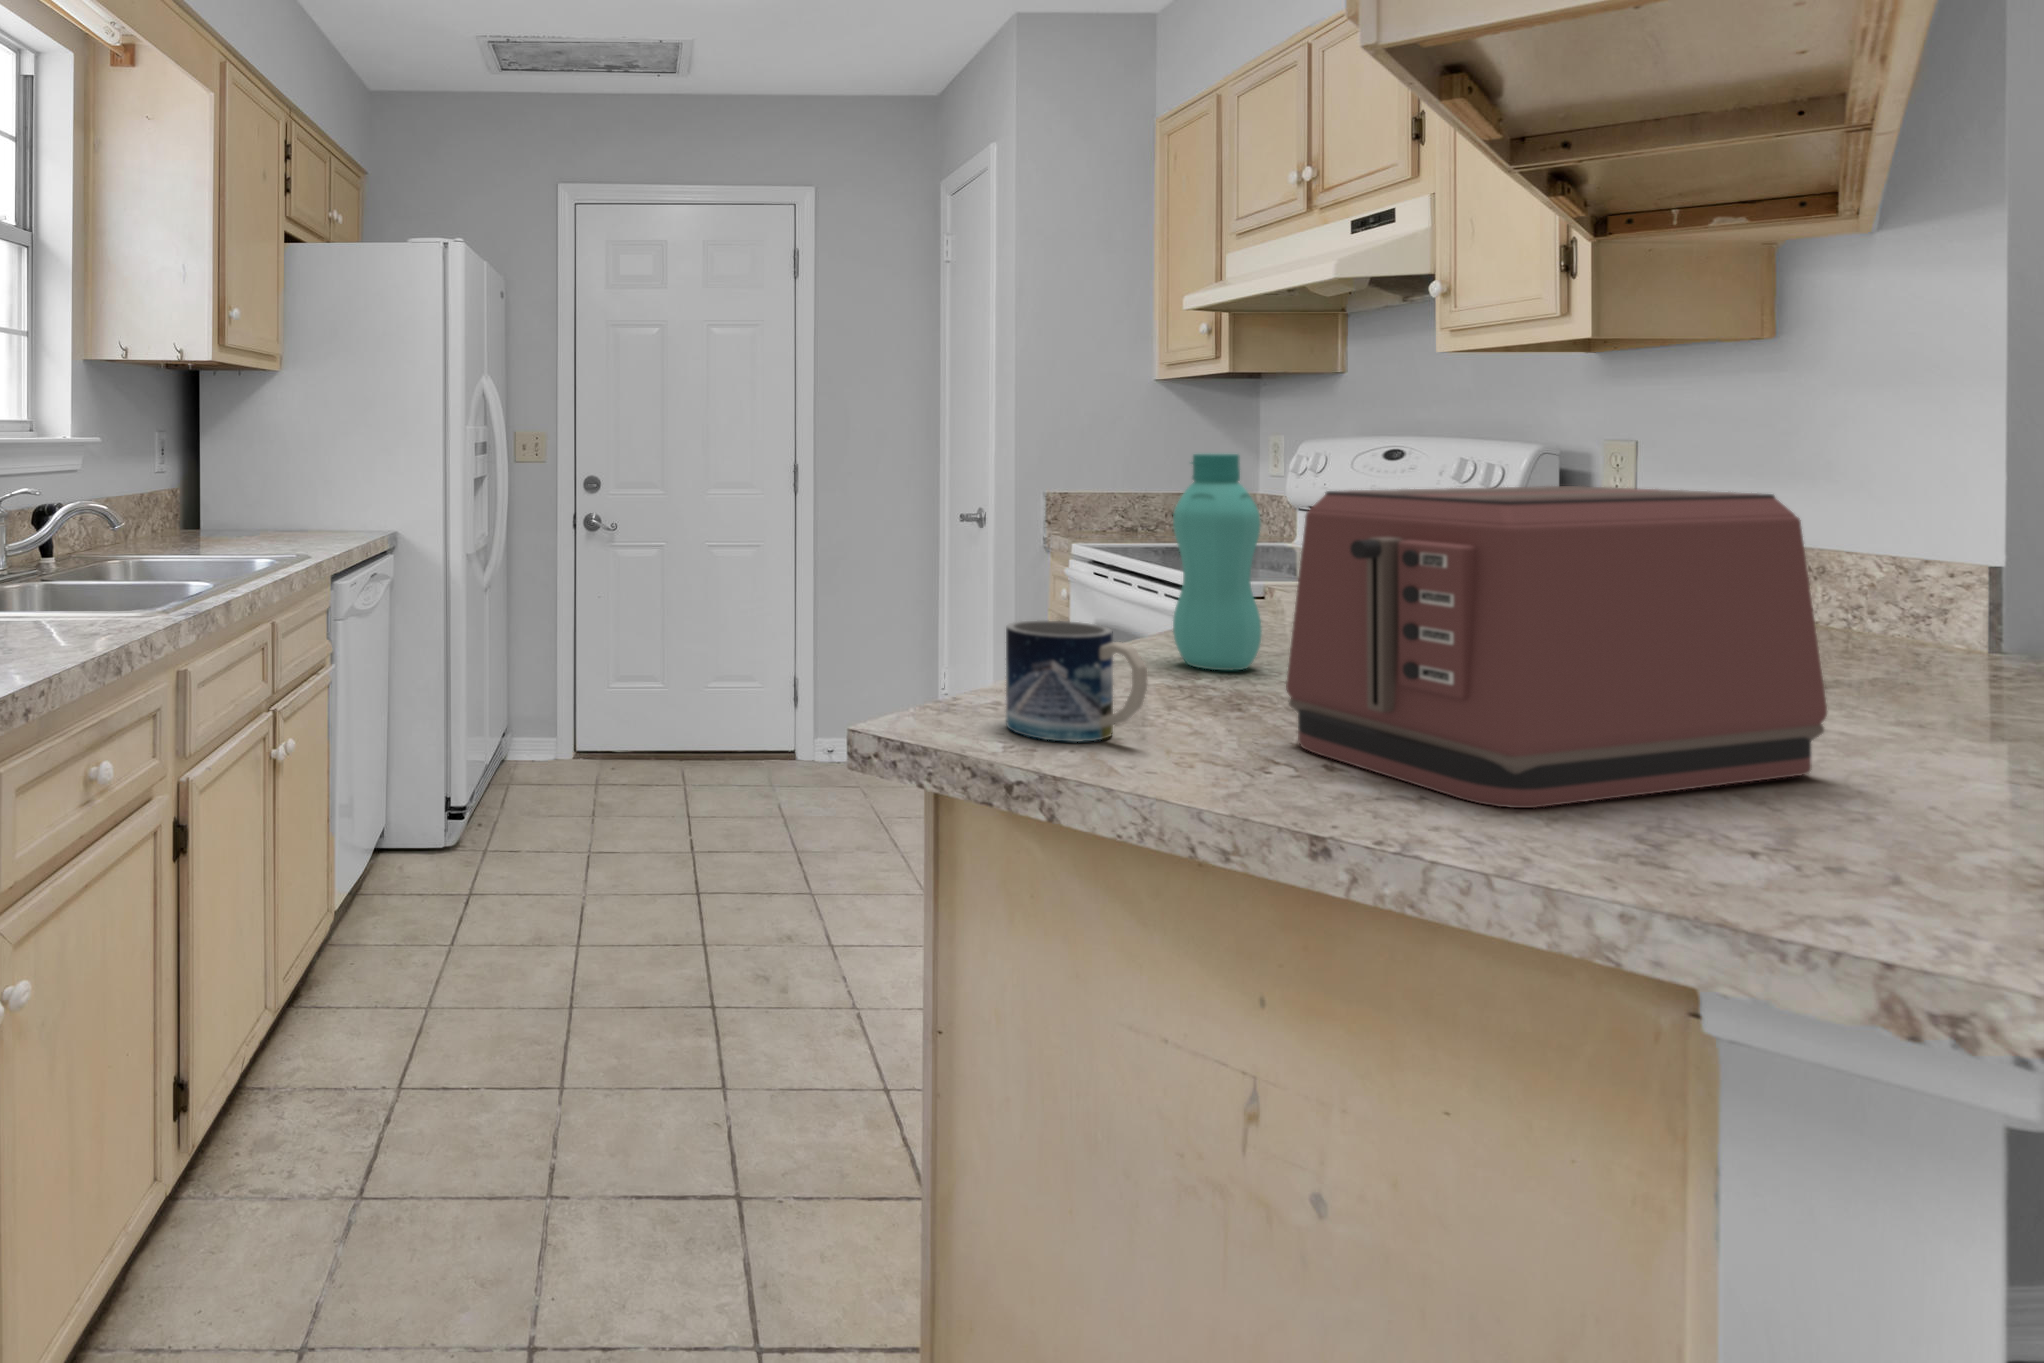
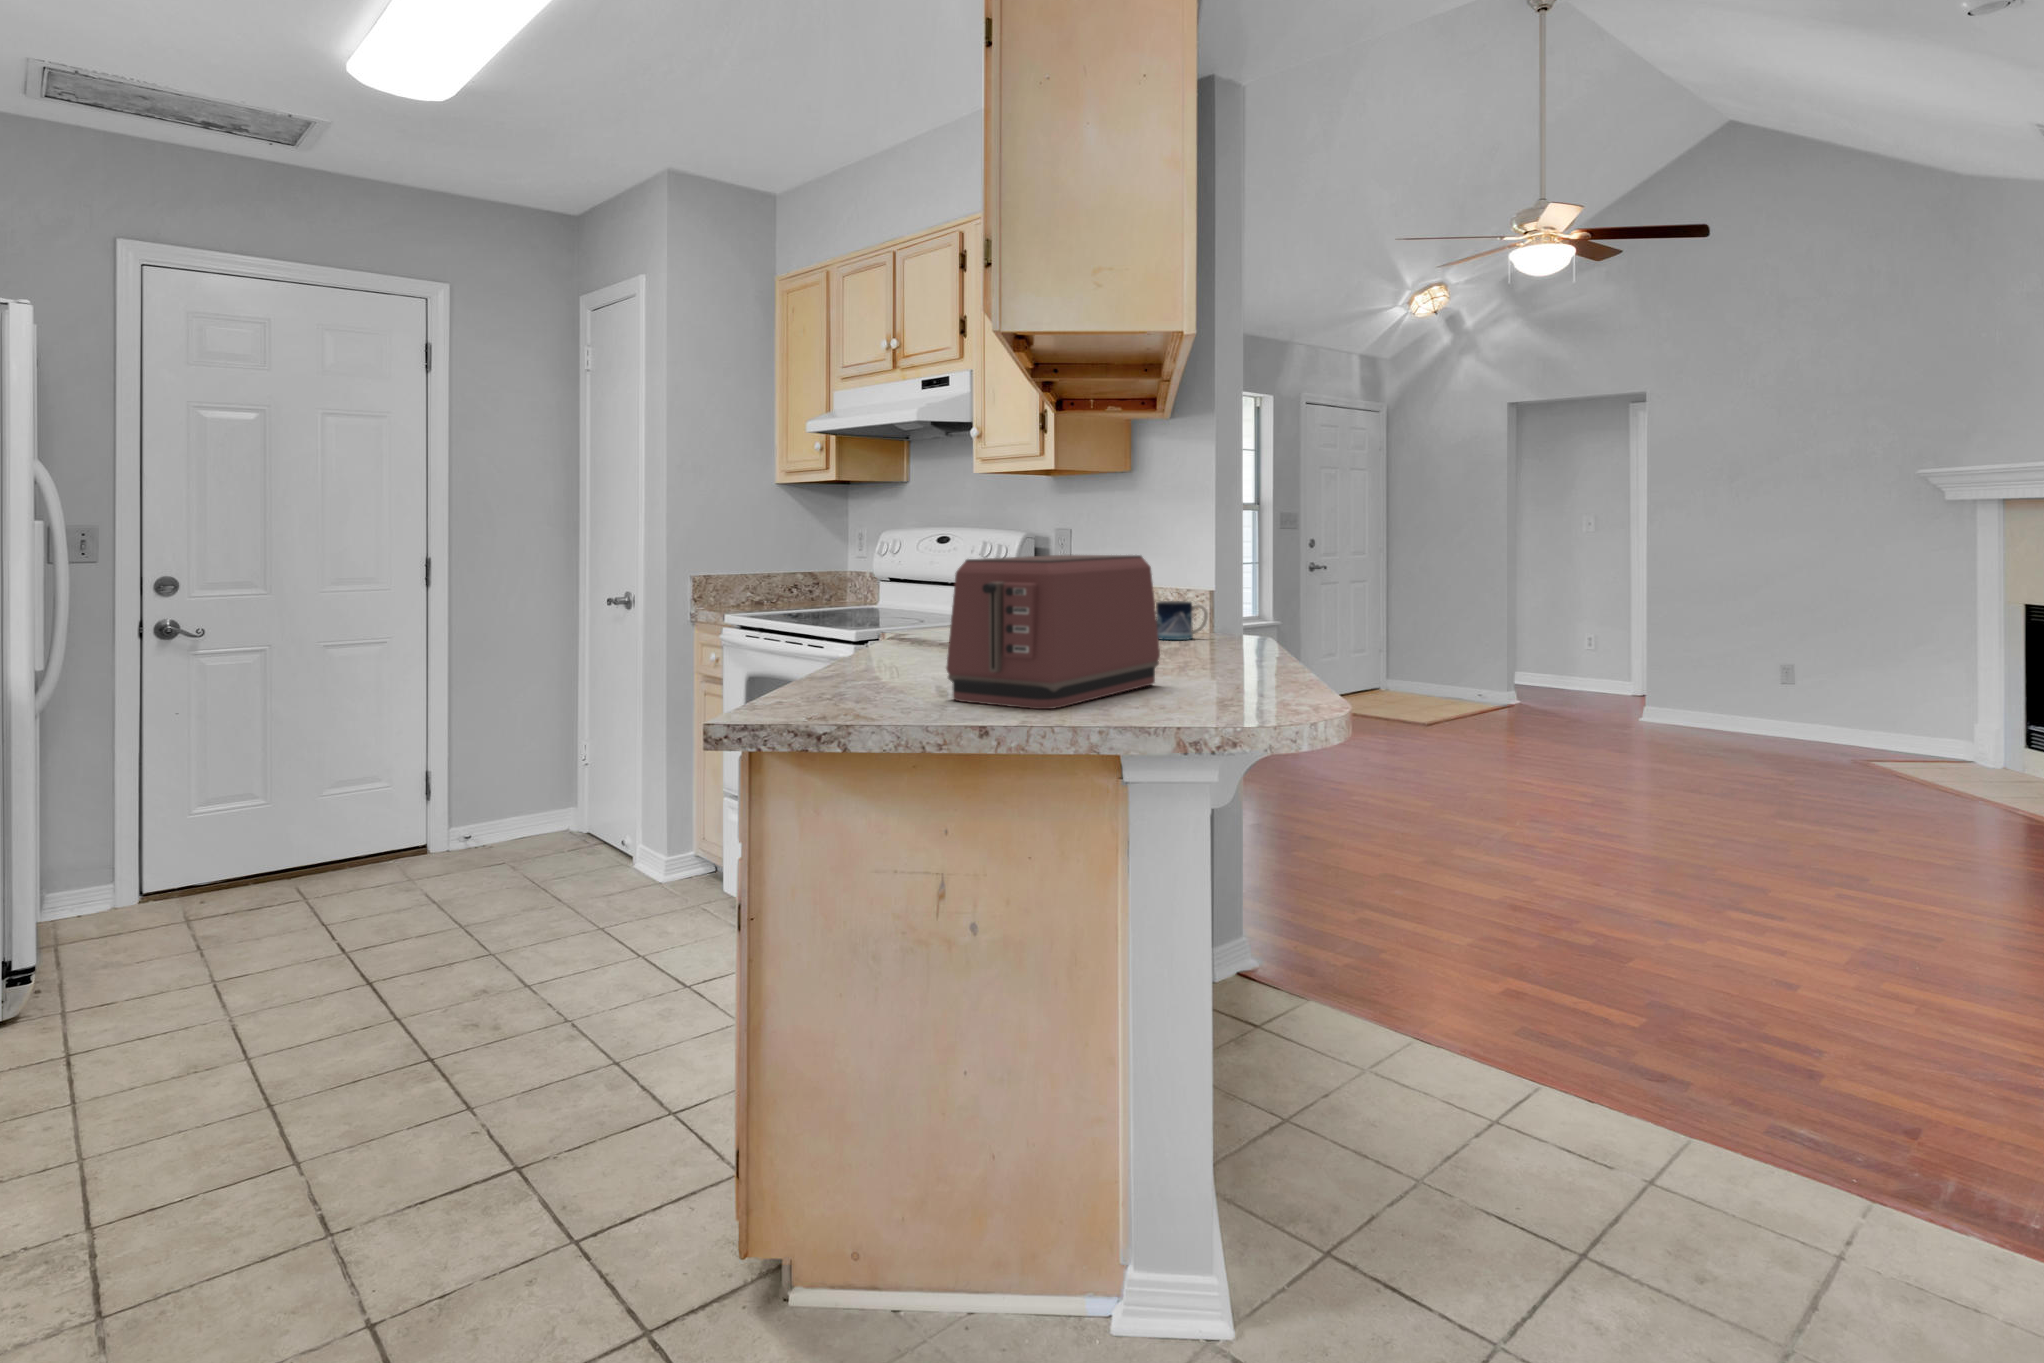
bottle: present [1173,454,1262,671] -> none [861,541,911,675]
mug: present [1006,620,1147,742] -> present [1156,601,1208,640]

